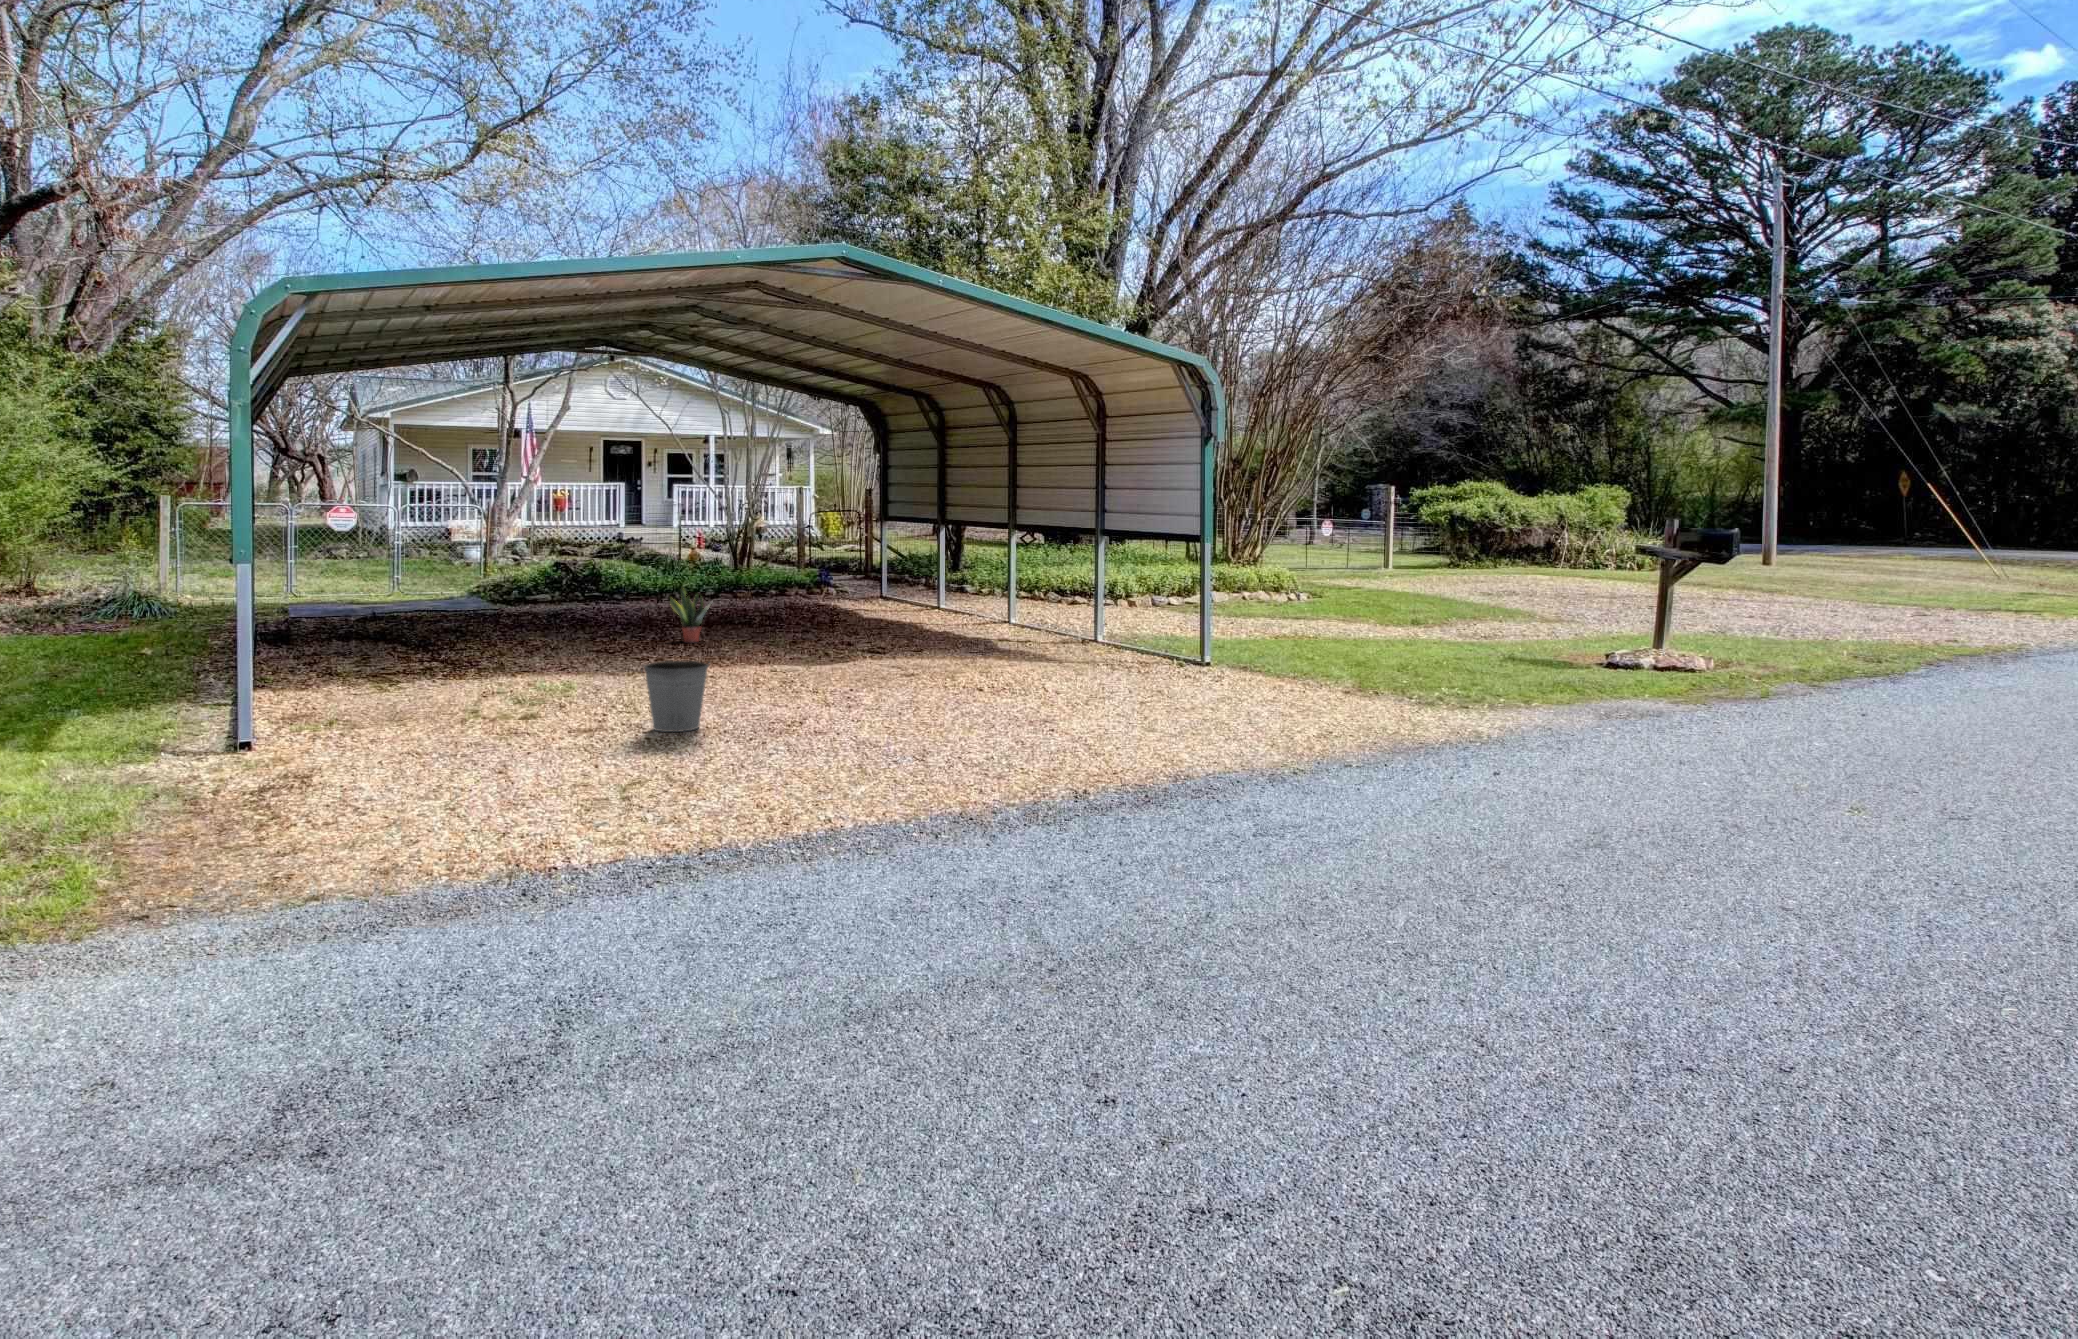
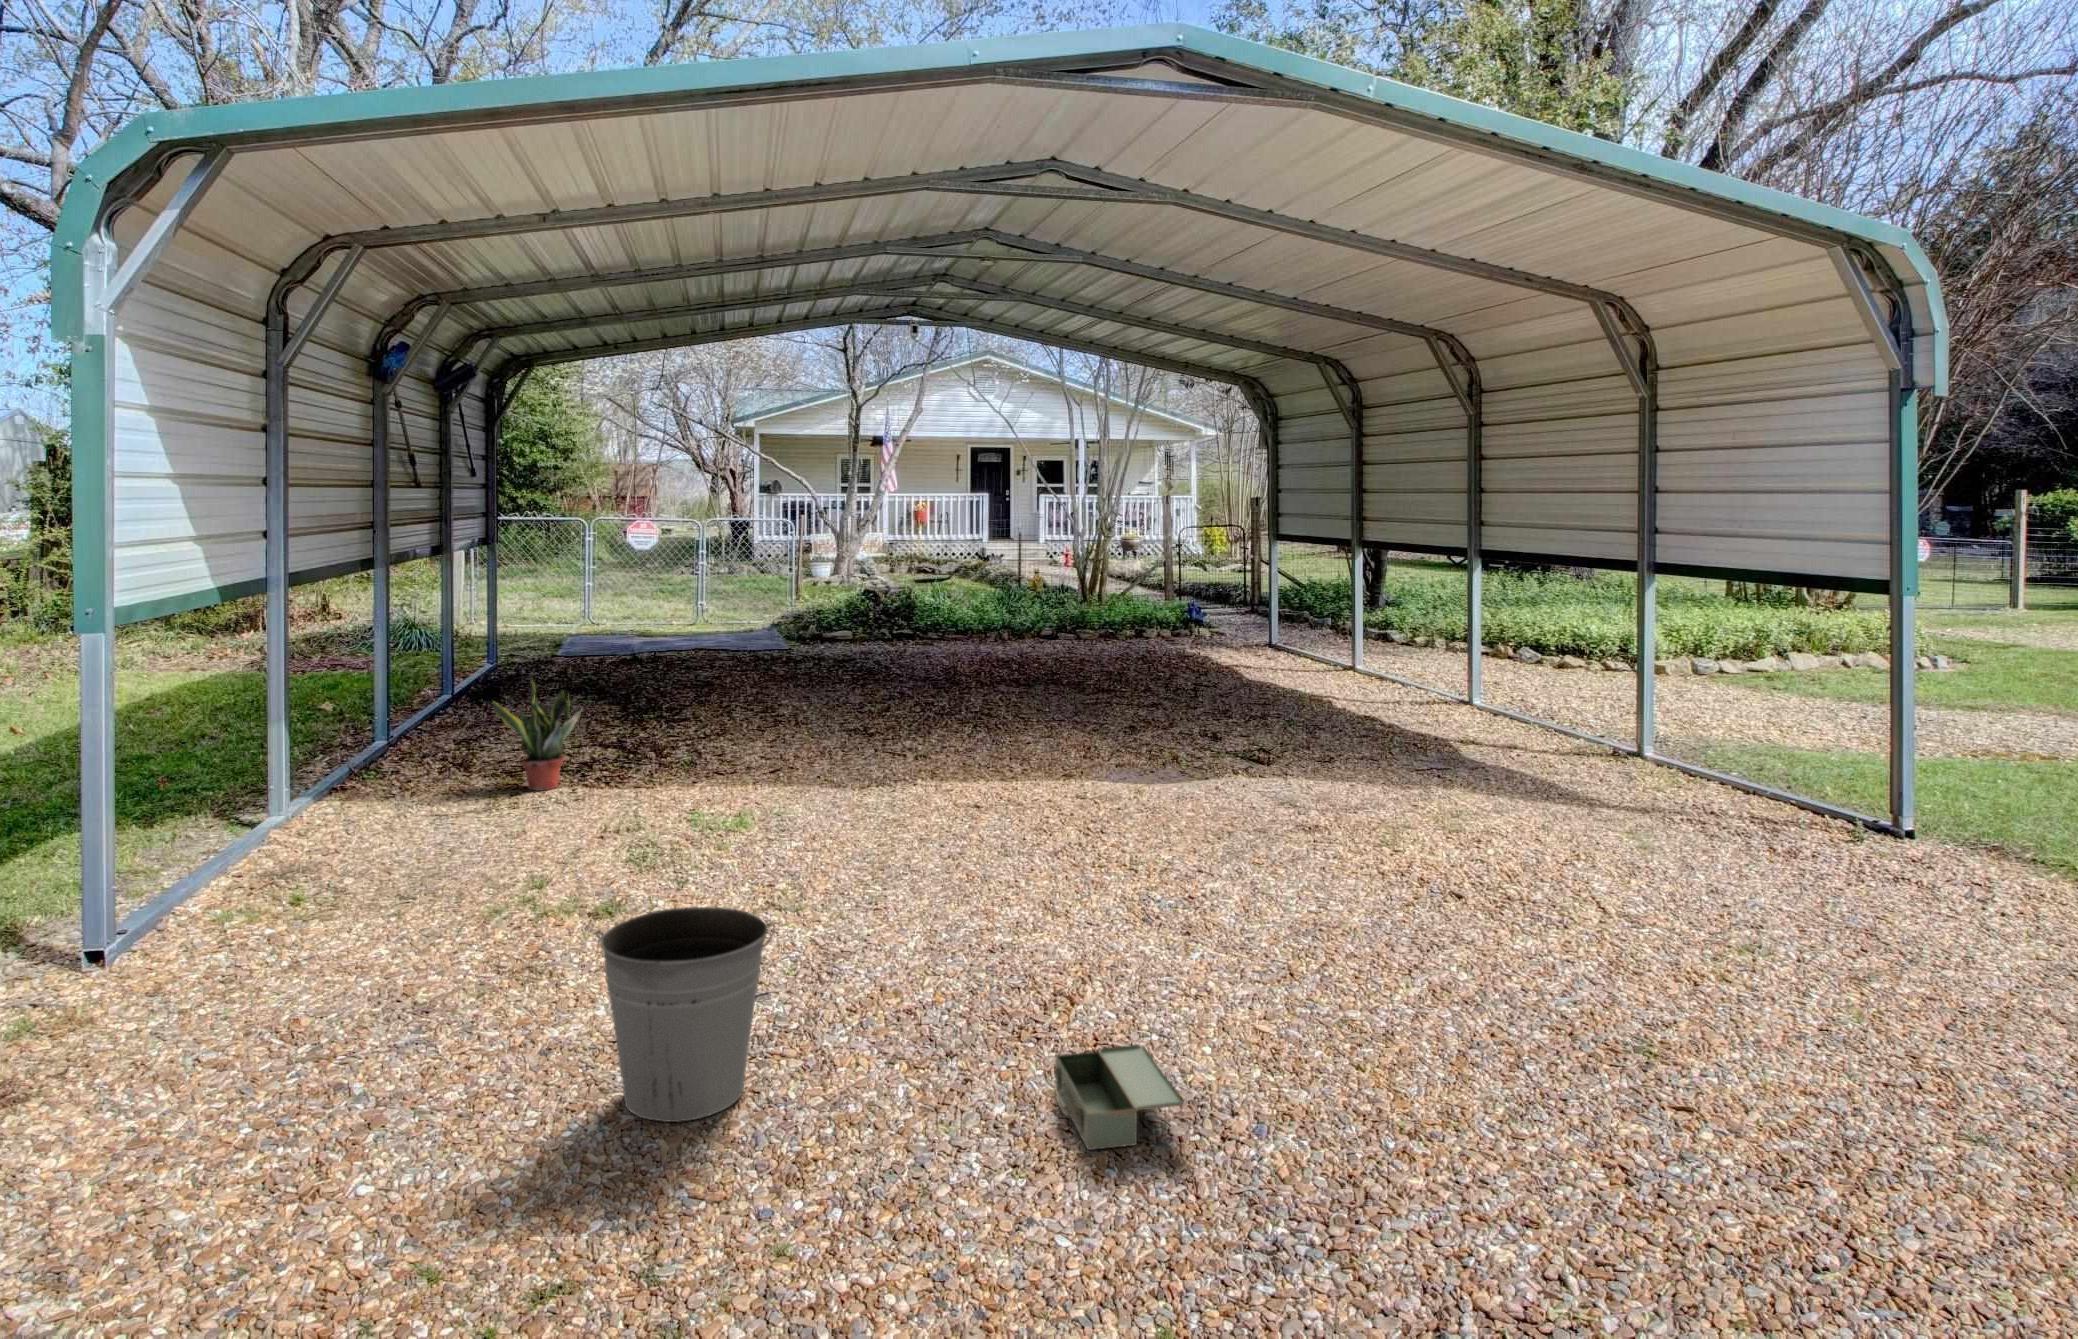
potted plant: present [670,588,712,643] -> present [493,680,581,791]
toolbox: none [819,705,870,728] -> present [1054,1045,1183,1150]

